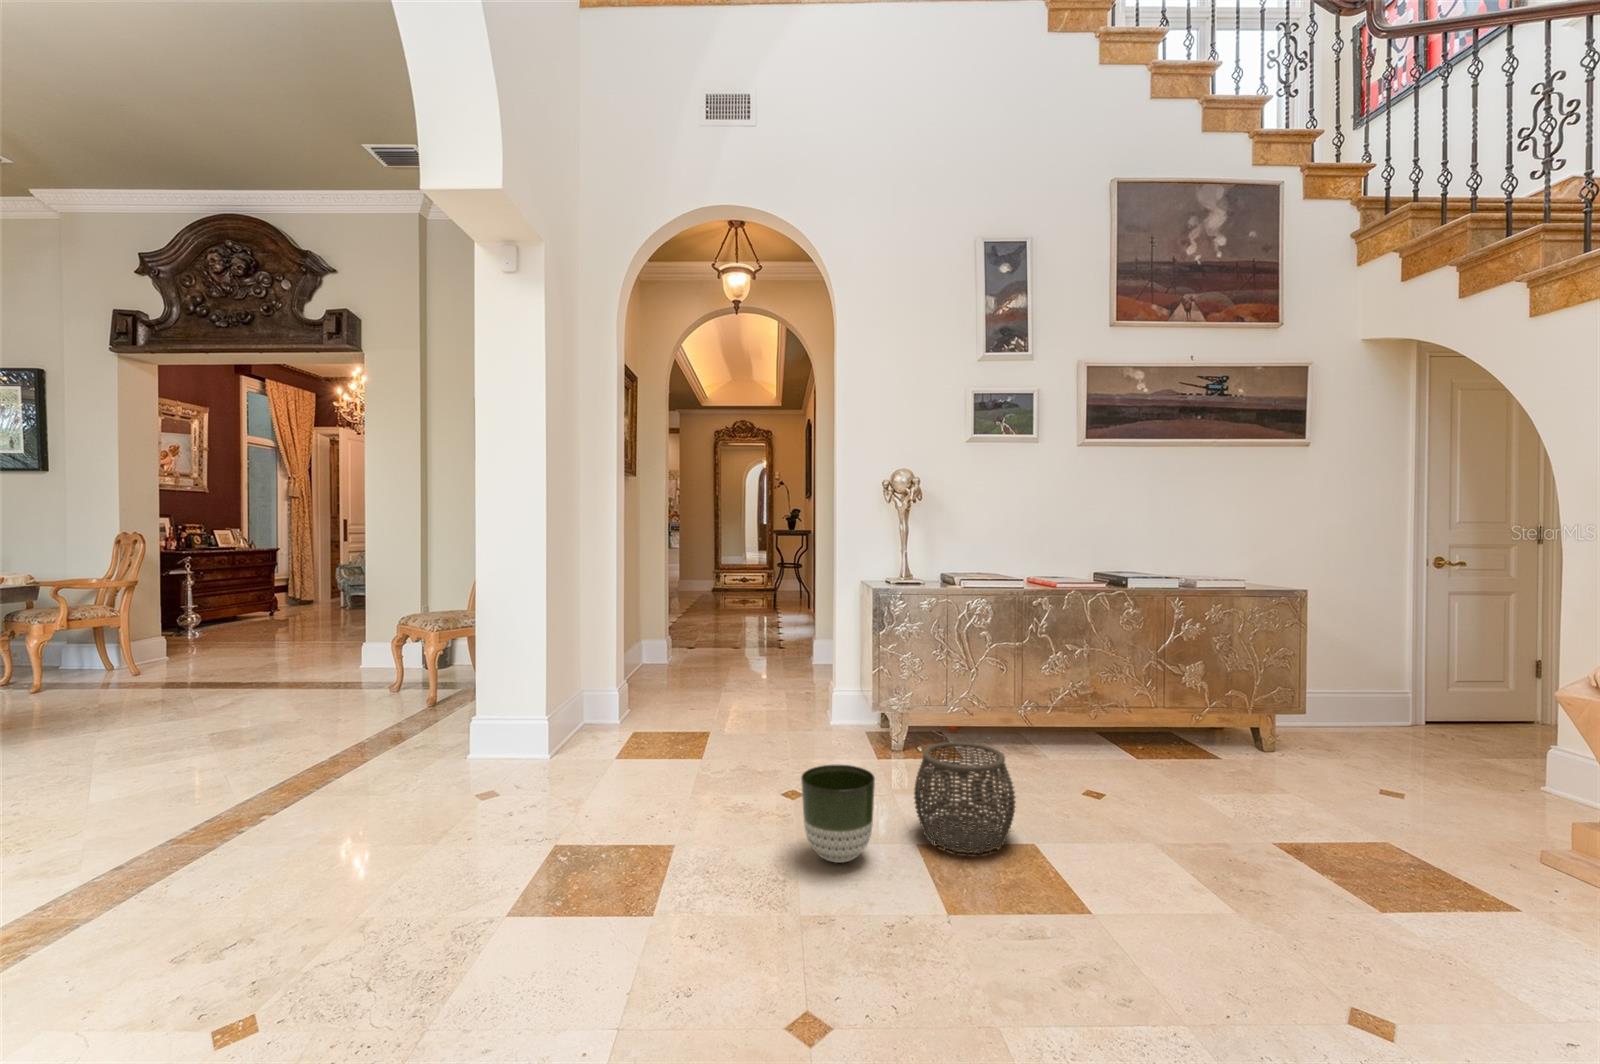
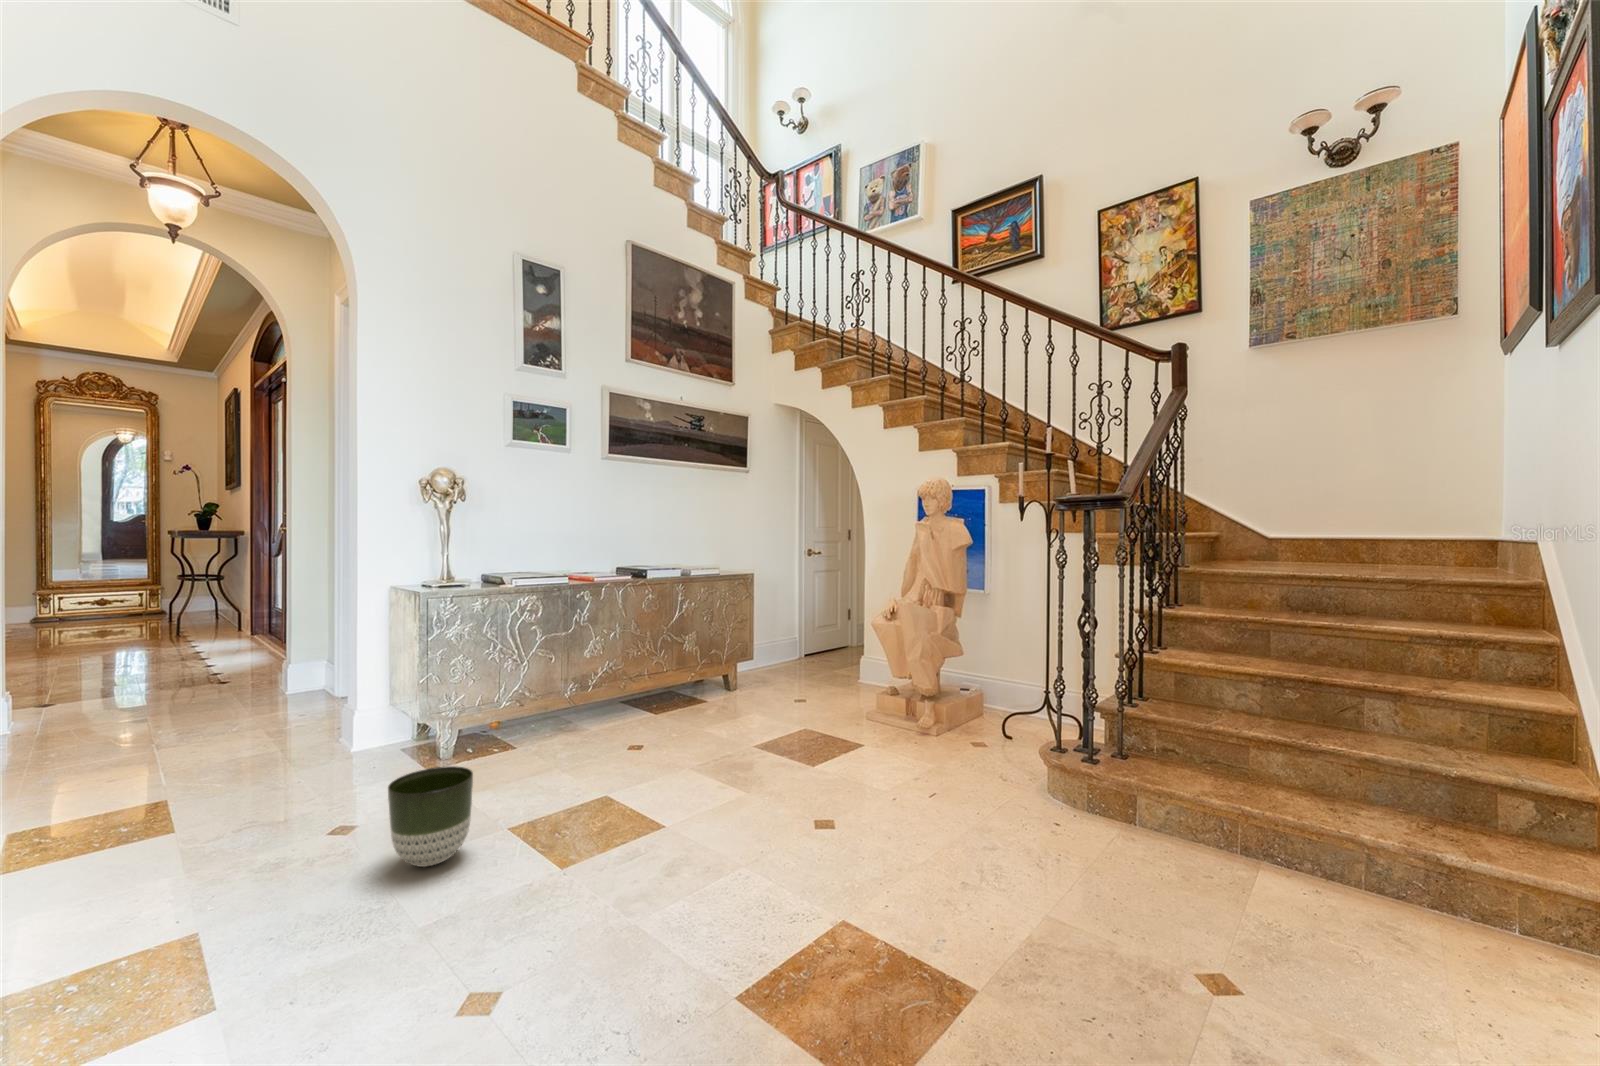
woven basket: present [914,742,1016,854] -> none [498,722,594,821]

